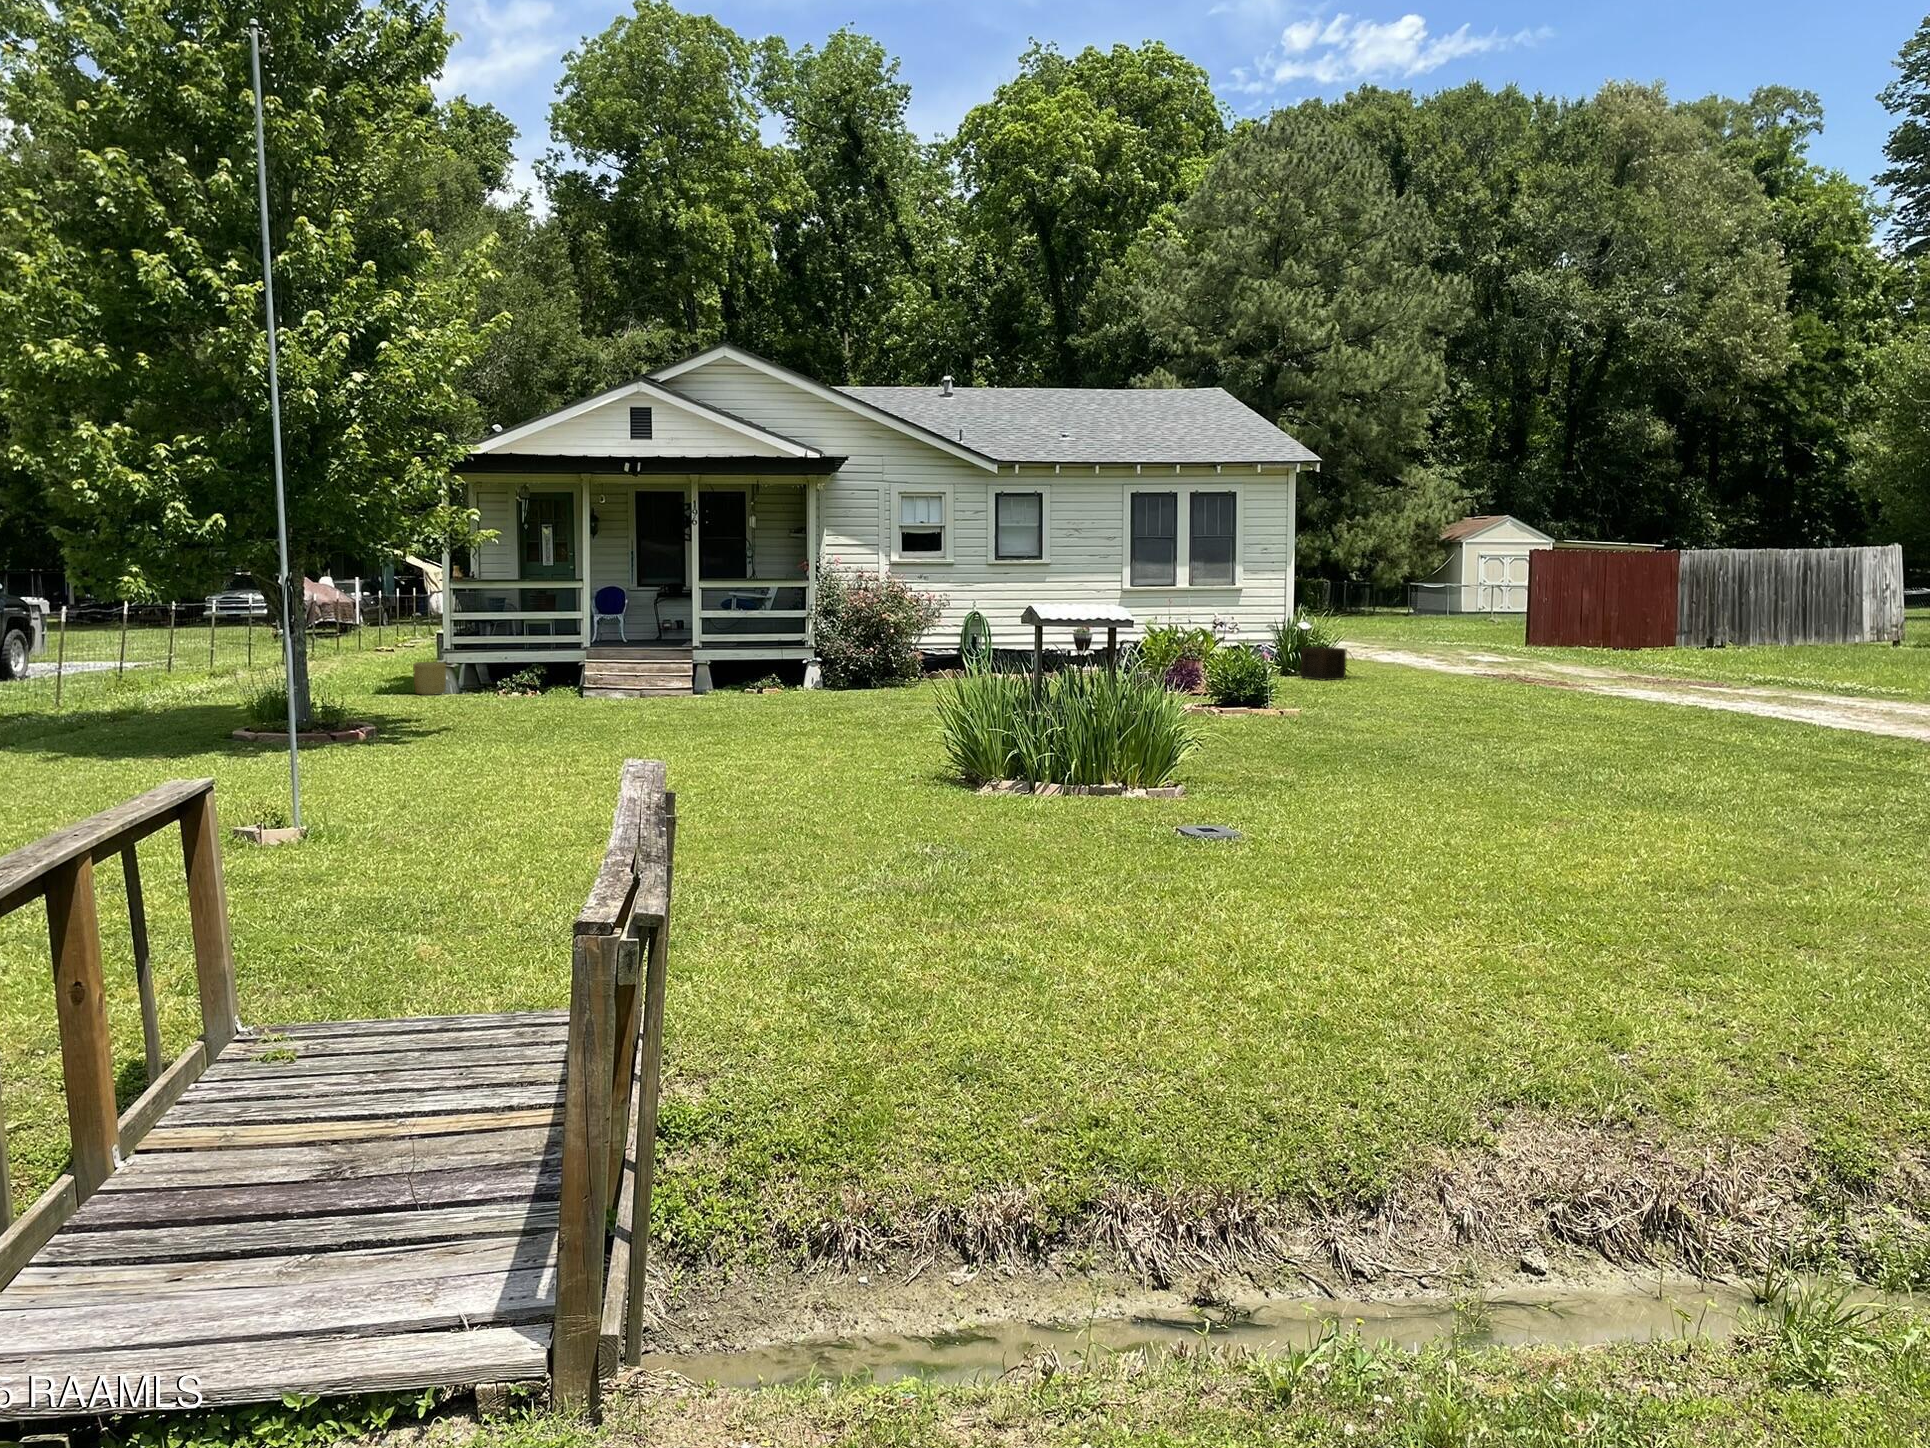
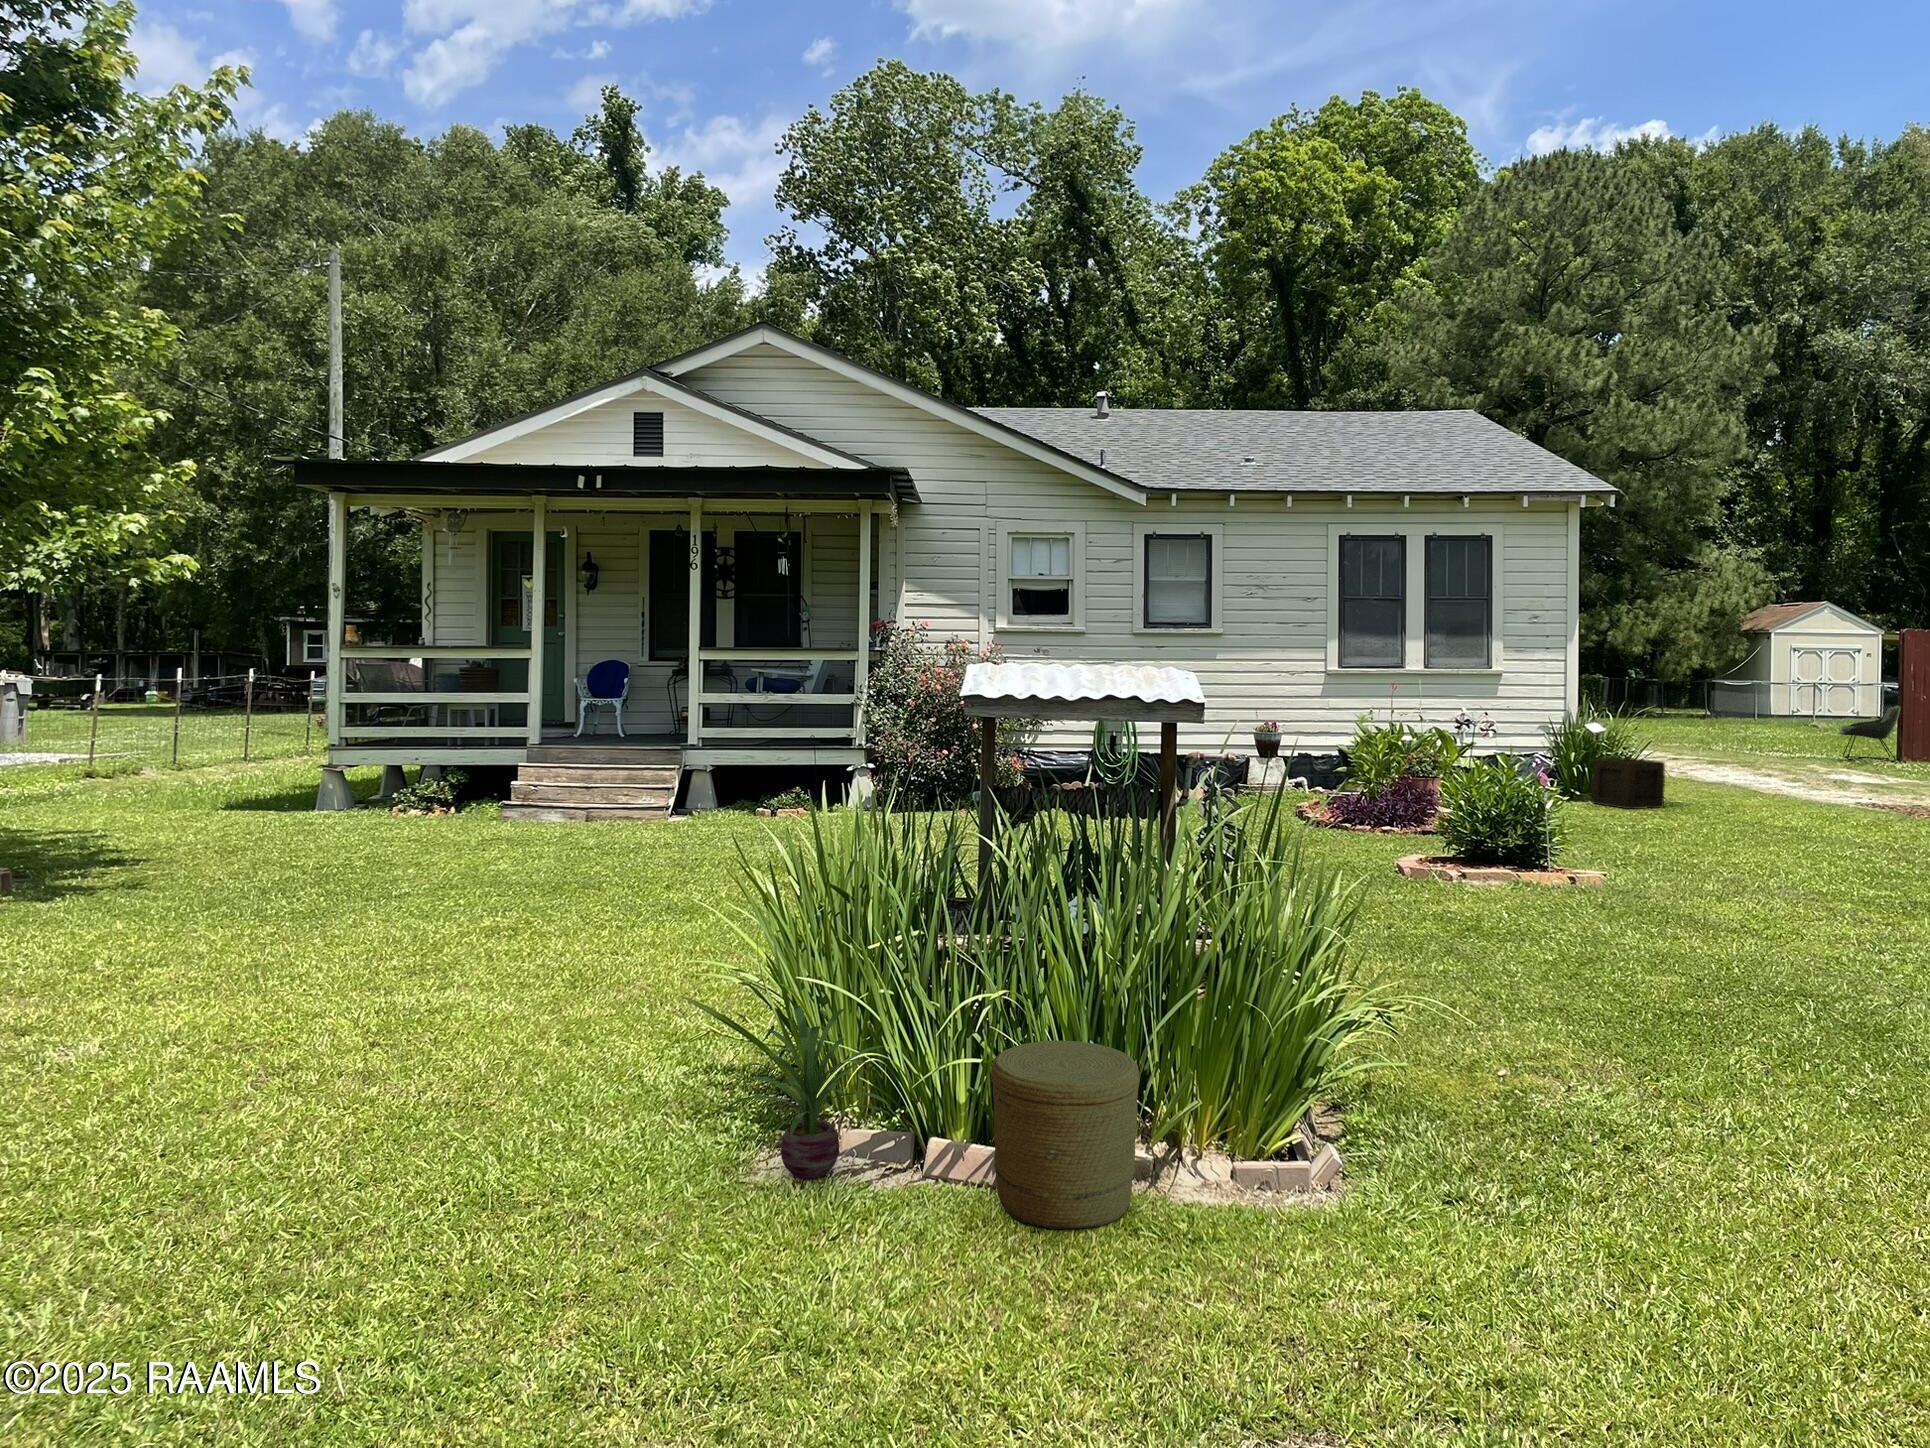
lounge chair: none [1489,606,1531,648] -> present [1839,706,1901,763]
woven basket: present [413,662,446,695] -> present [991,1041,1139,1229]
decorative plant: none [973,736,1035,793] -> present [724,1005,892,1179]

